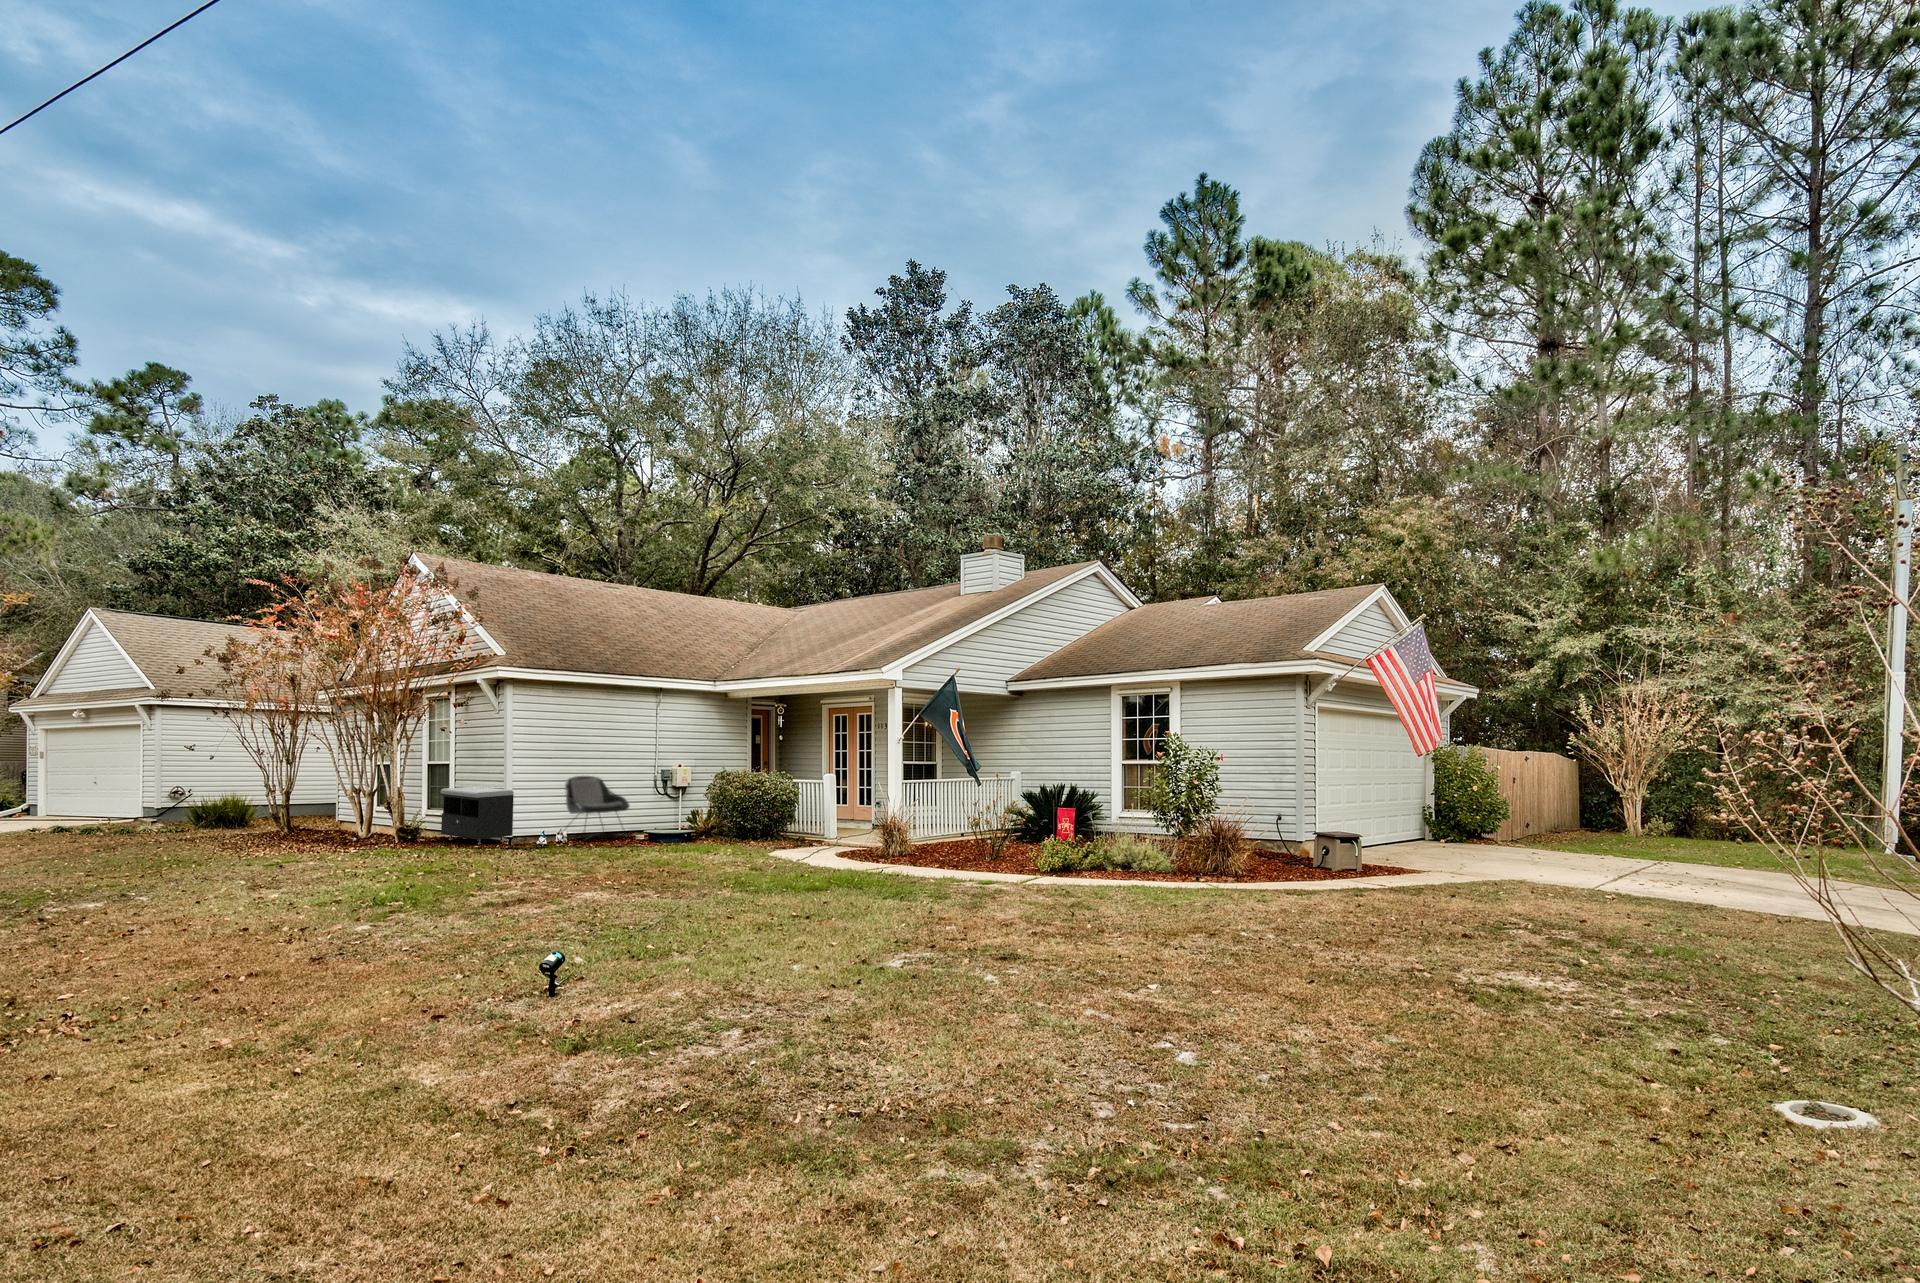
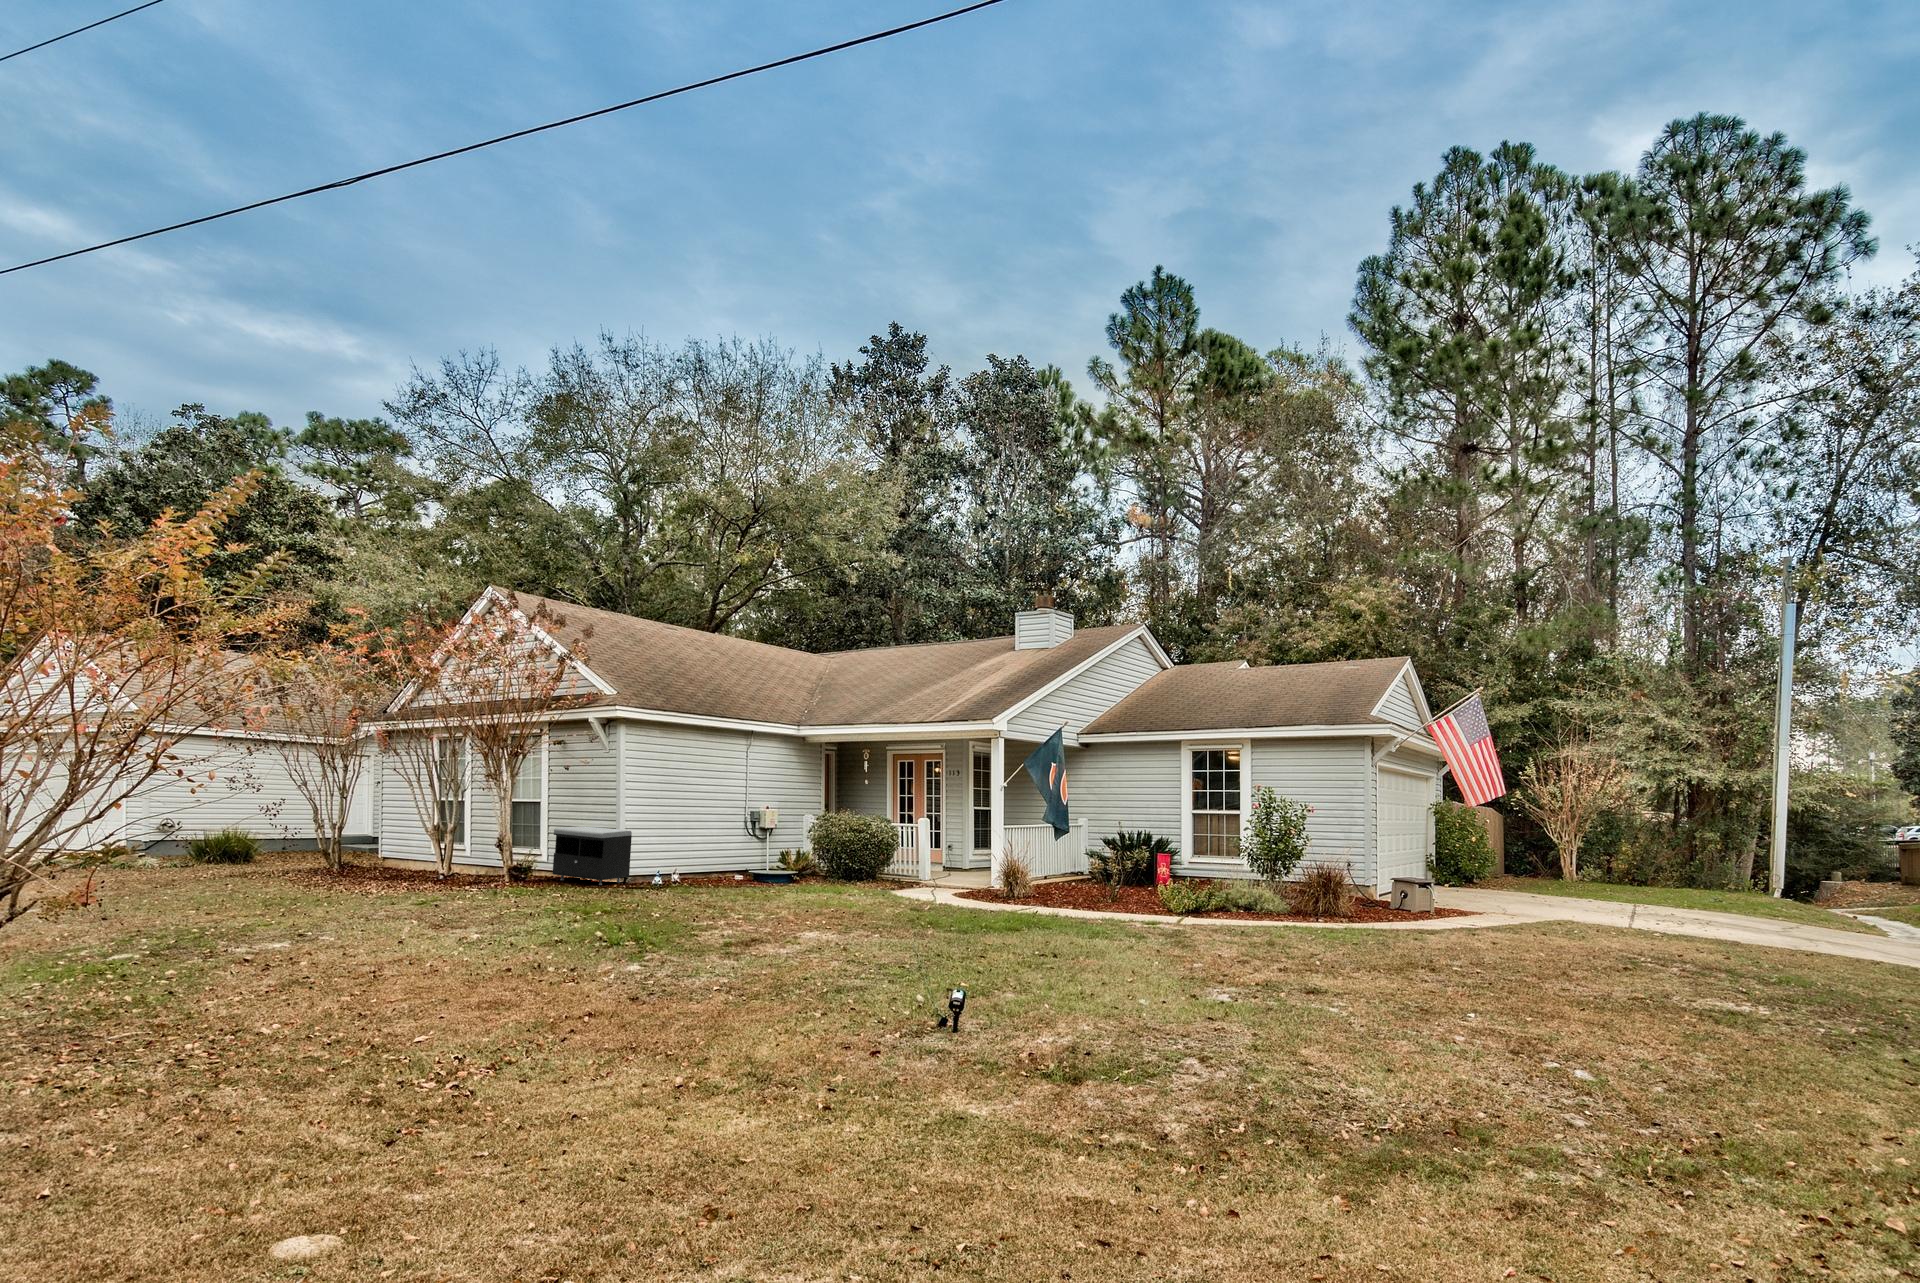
lounge chair: present [562,776,629,841] -> none [670,816,739,883]

